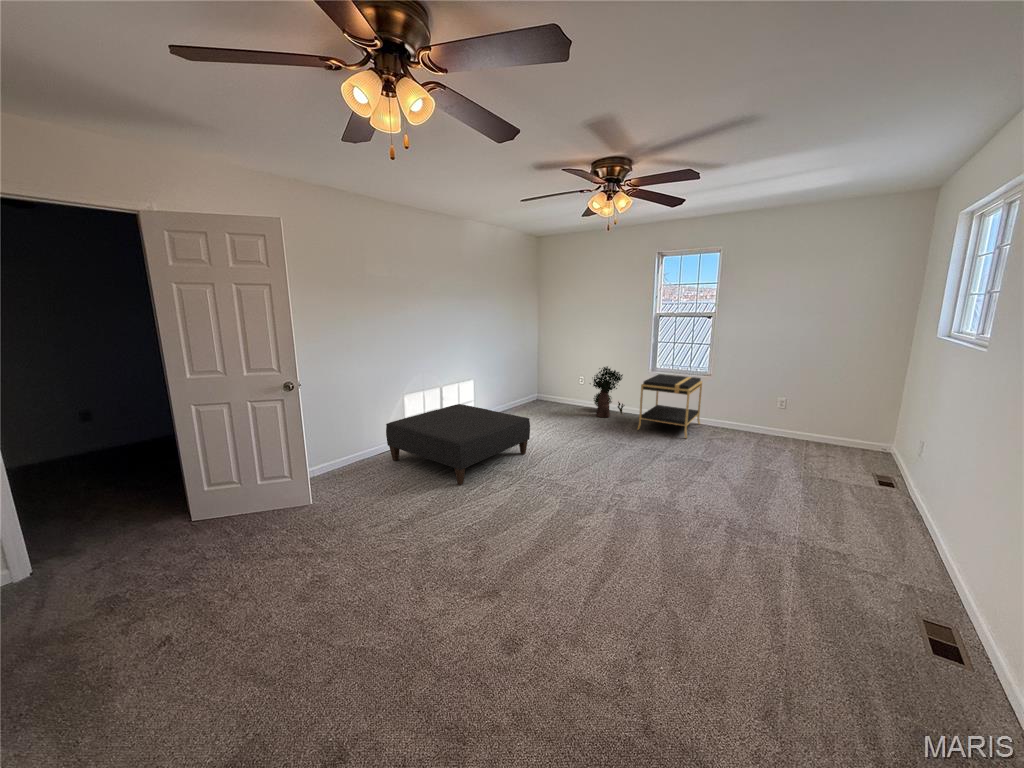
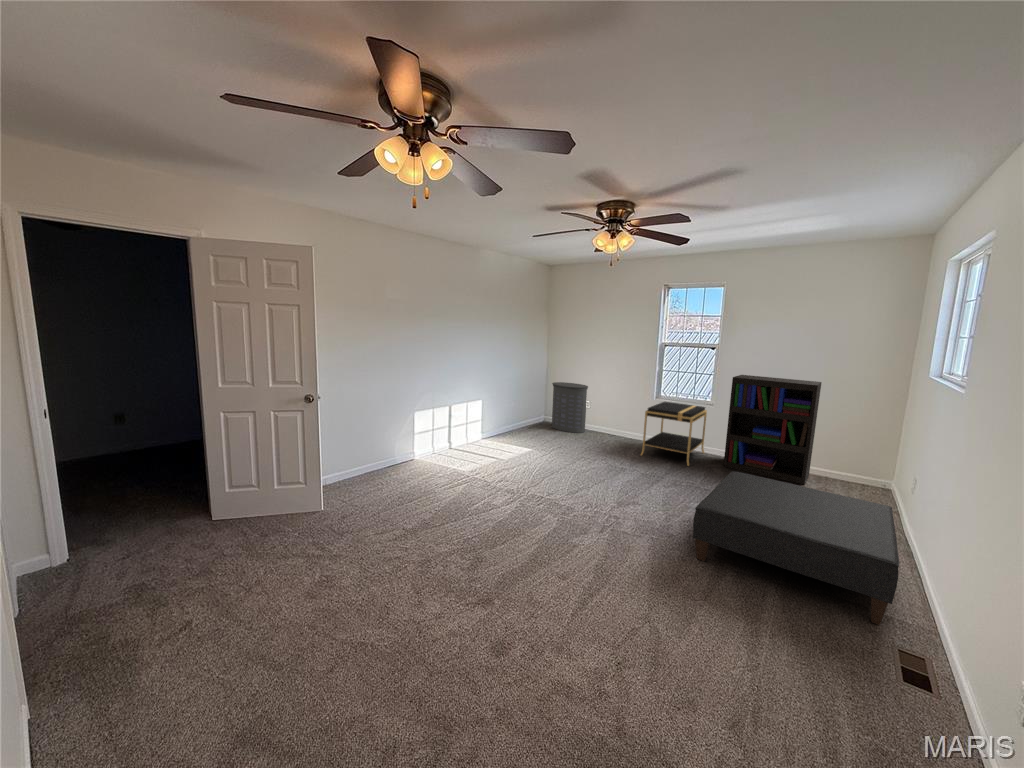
bookshelf: none [721,344,819,452] -> present [723,375,821,485]
laundry hamper: none [544,359,581,409] -> present [552,382,588,433]
potted plant: present [590,366,624,418] -> none [595,391,630,442]
ottoman: present [386,404,530,485] -> present [693,471,899,625]

